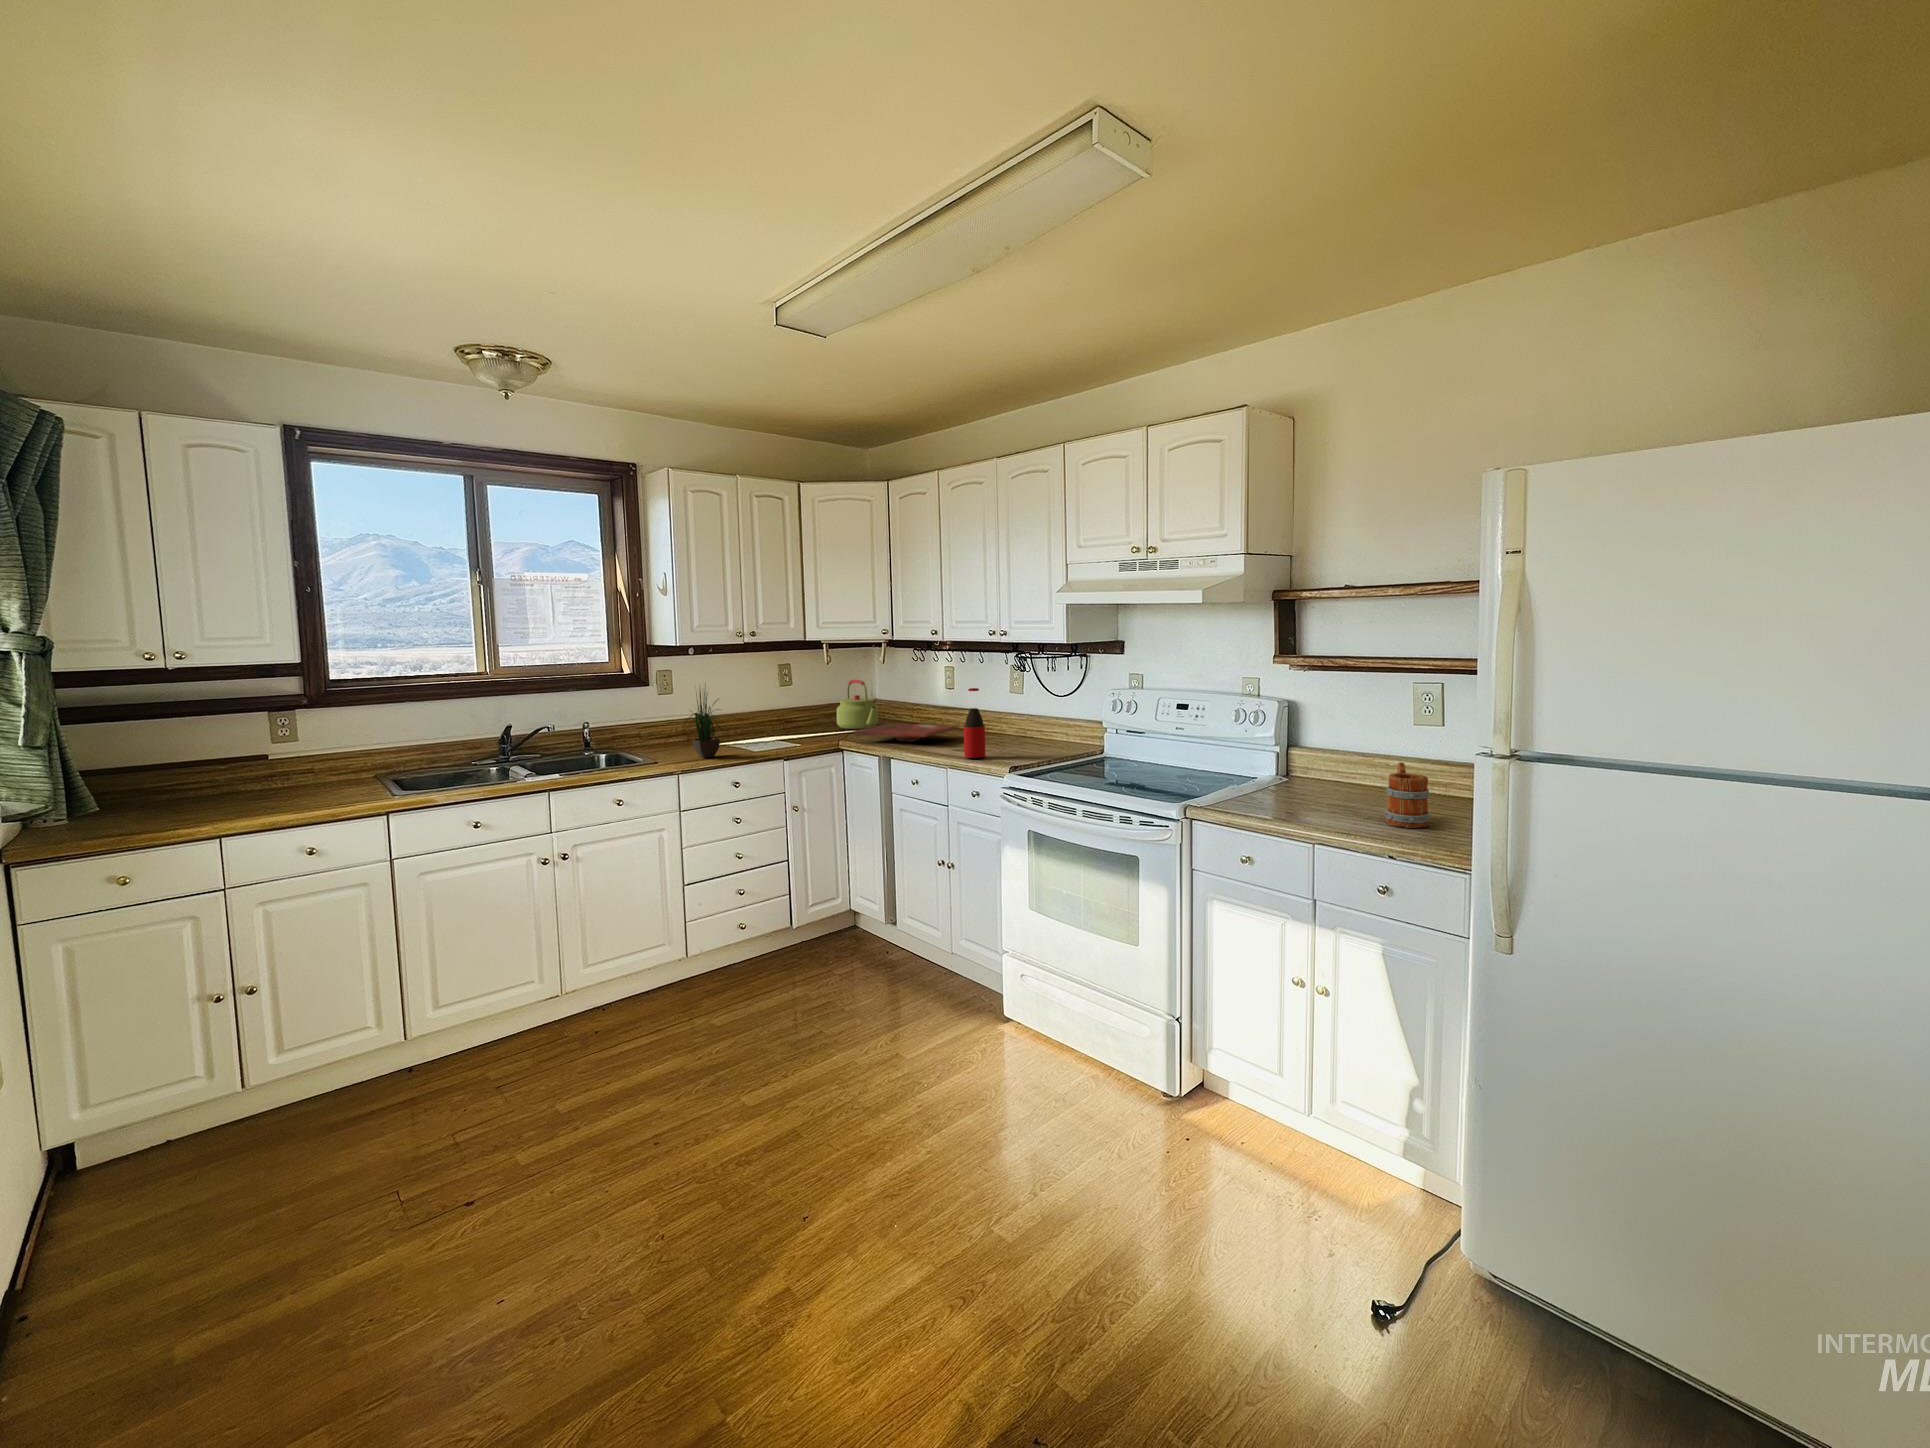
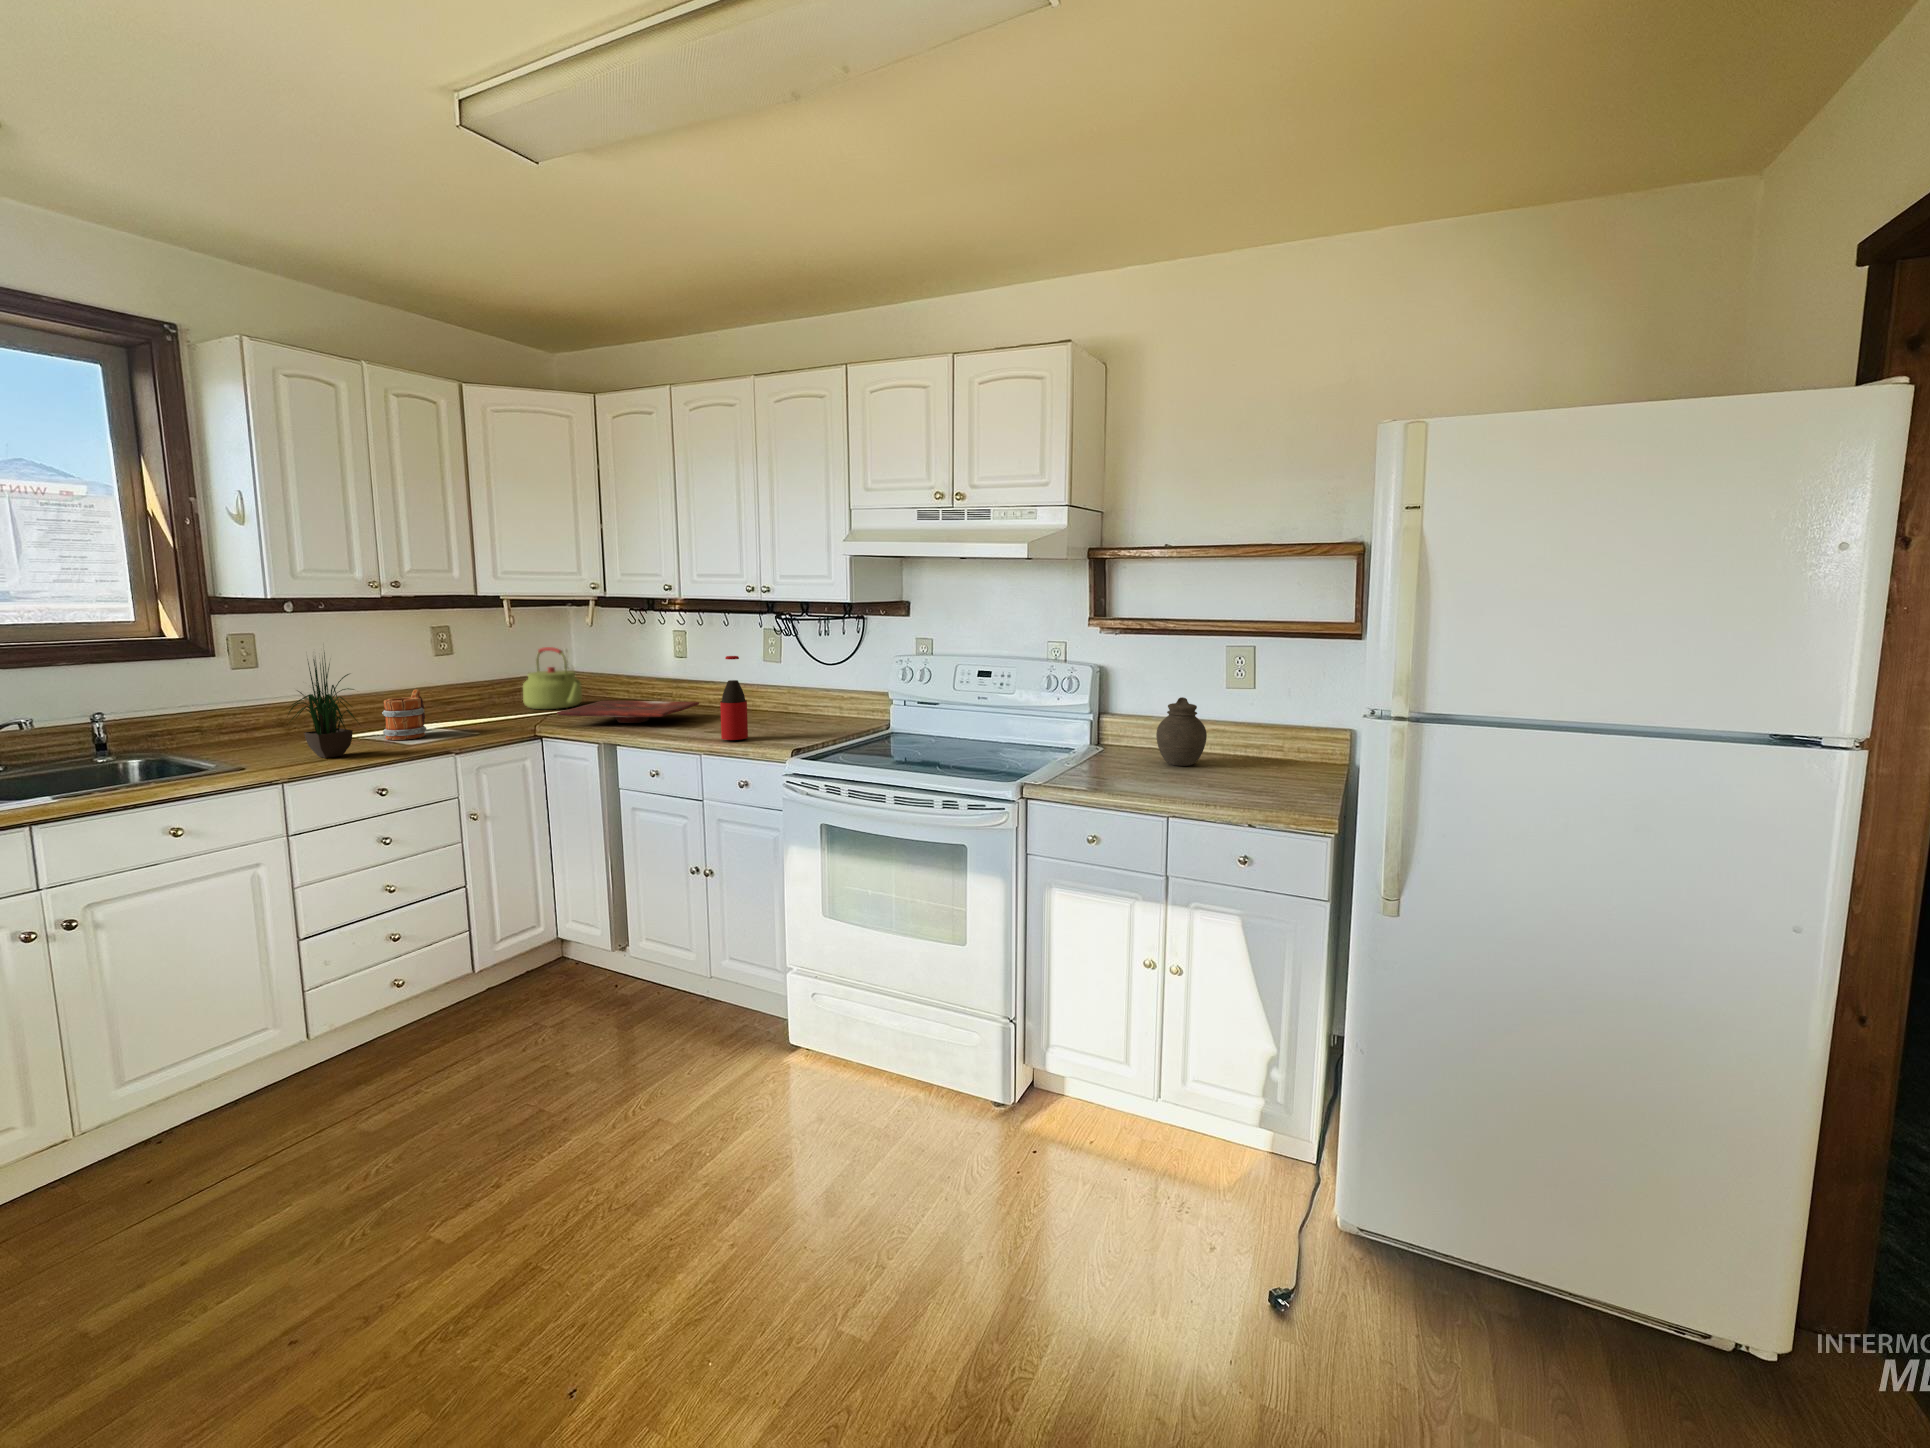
jar: none [1334,733,1386,800] -> present [1156,697,1207,766]
mug: present [1385,762,1430,828] -> present [382,689,426,740]

